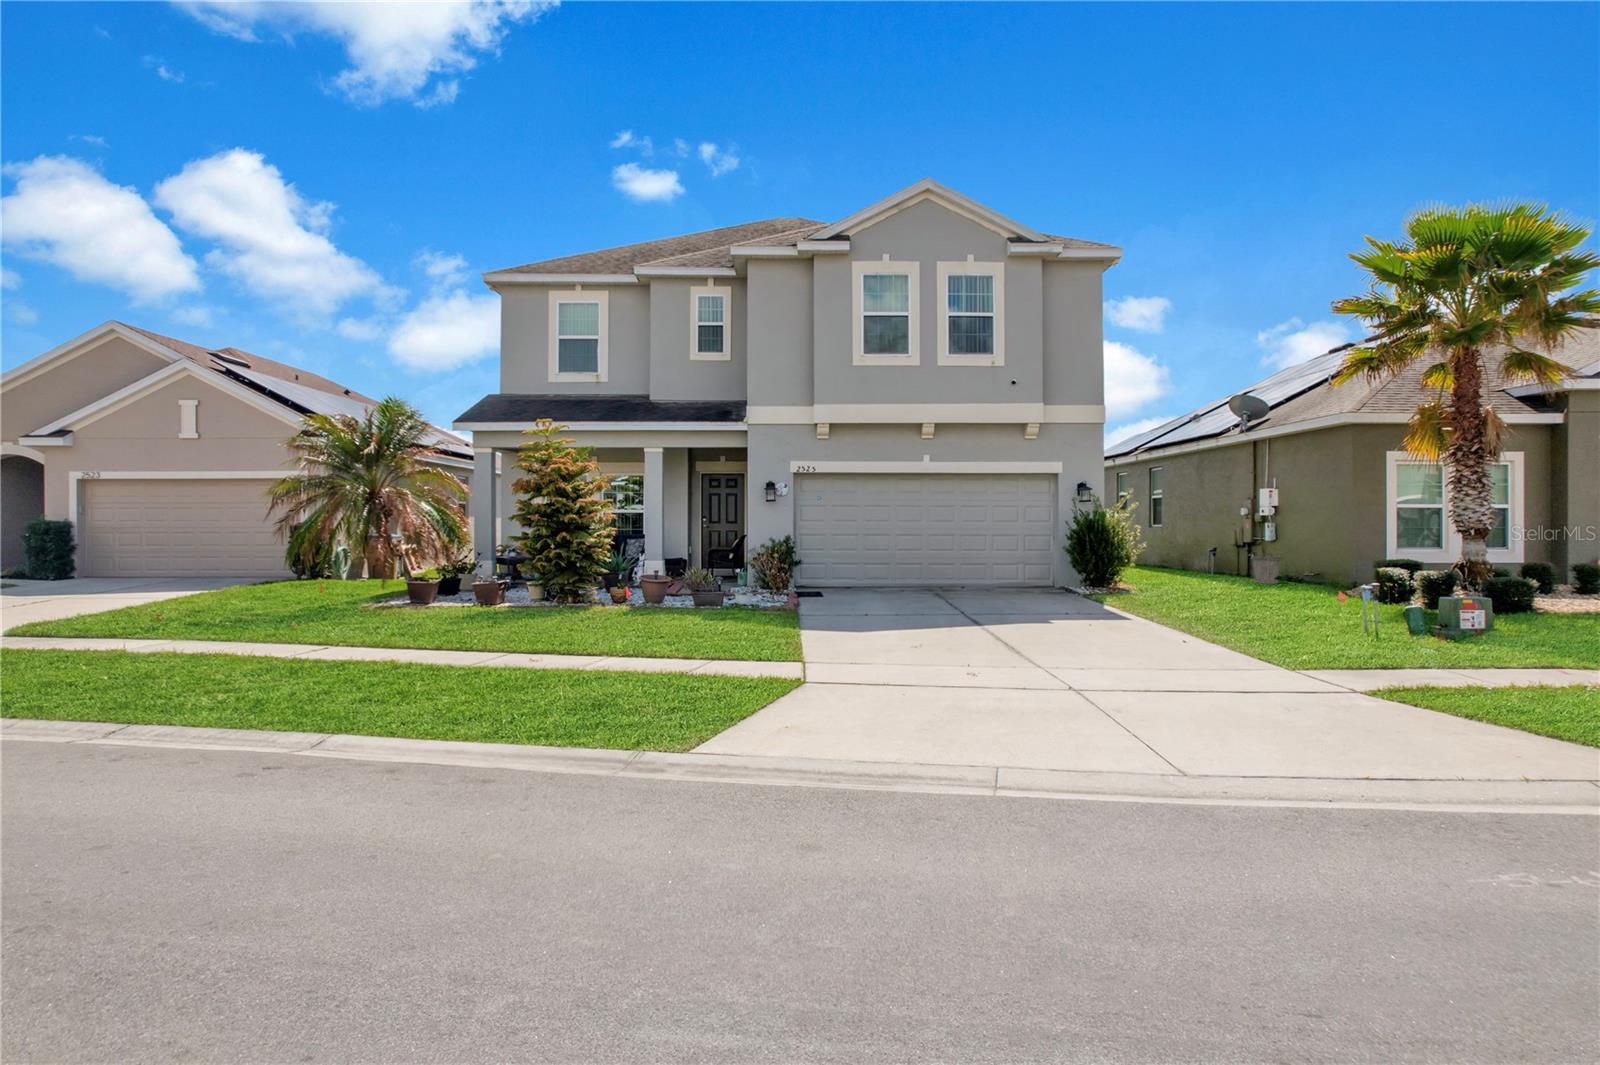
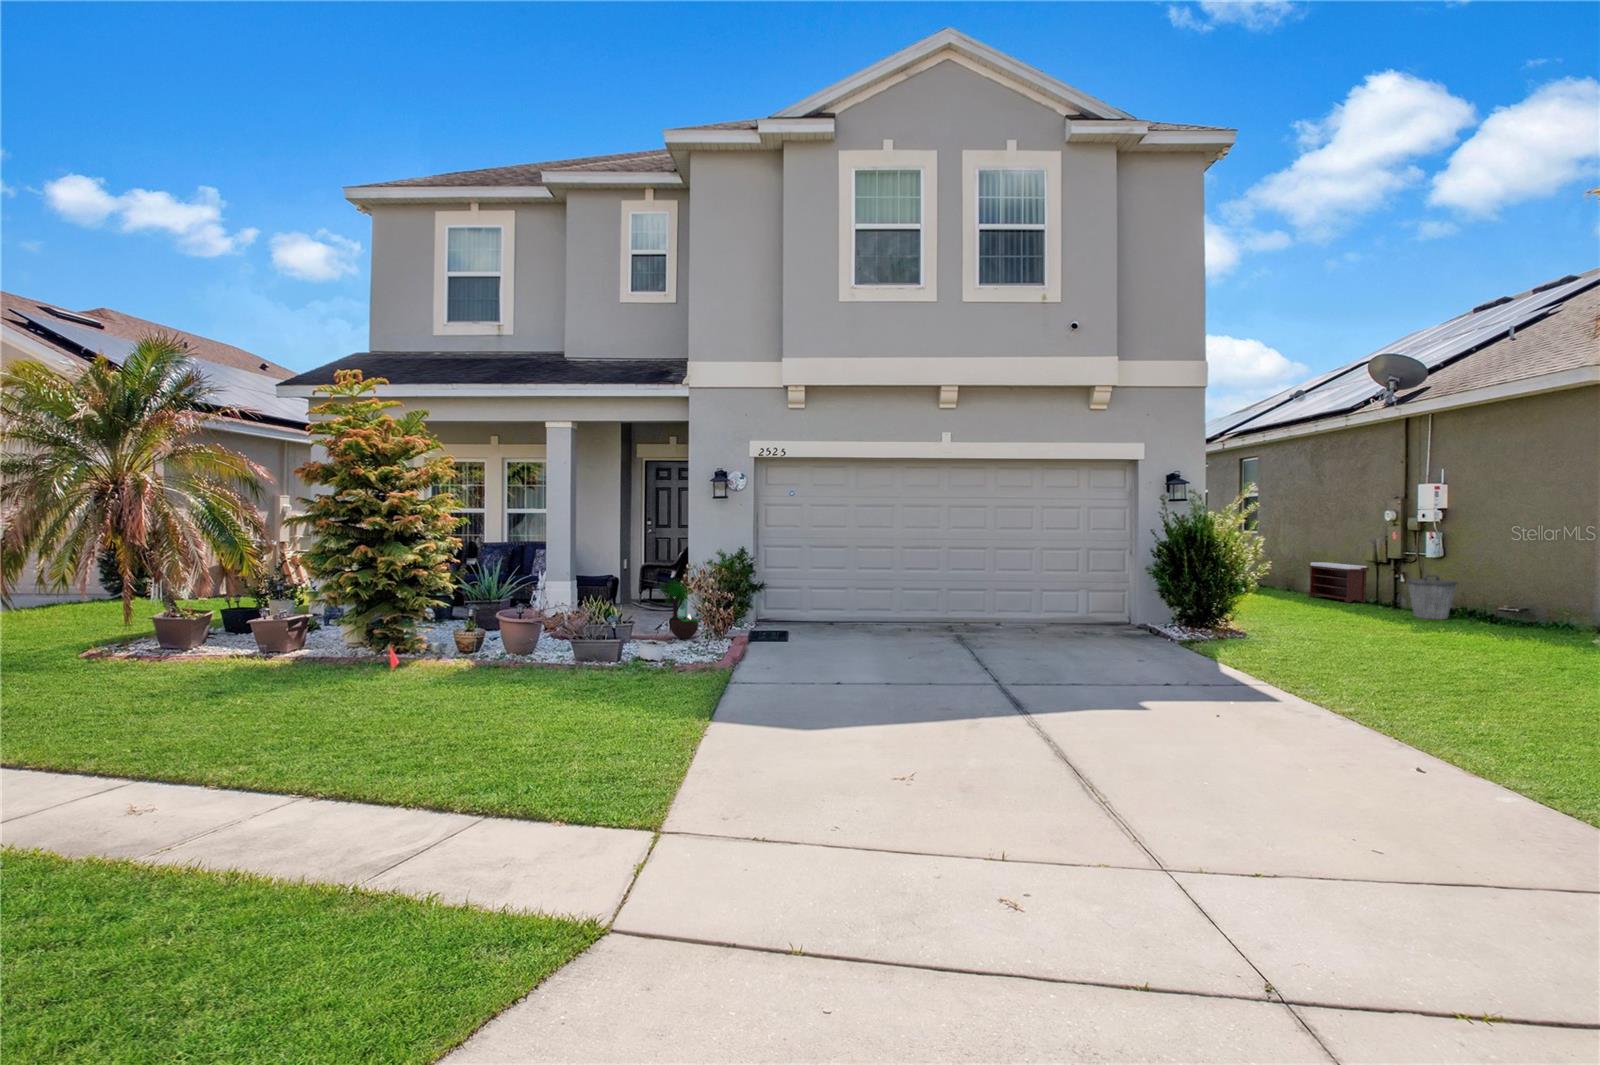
bench: none [1192,547,1232,575] -> present [1309,562,1369,603]
potted tree: none [732,553,761,597] -> present [659,578,698,639]

